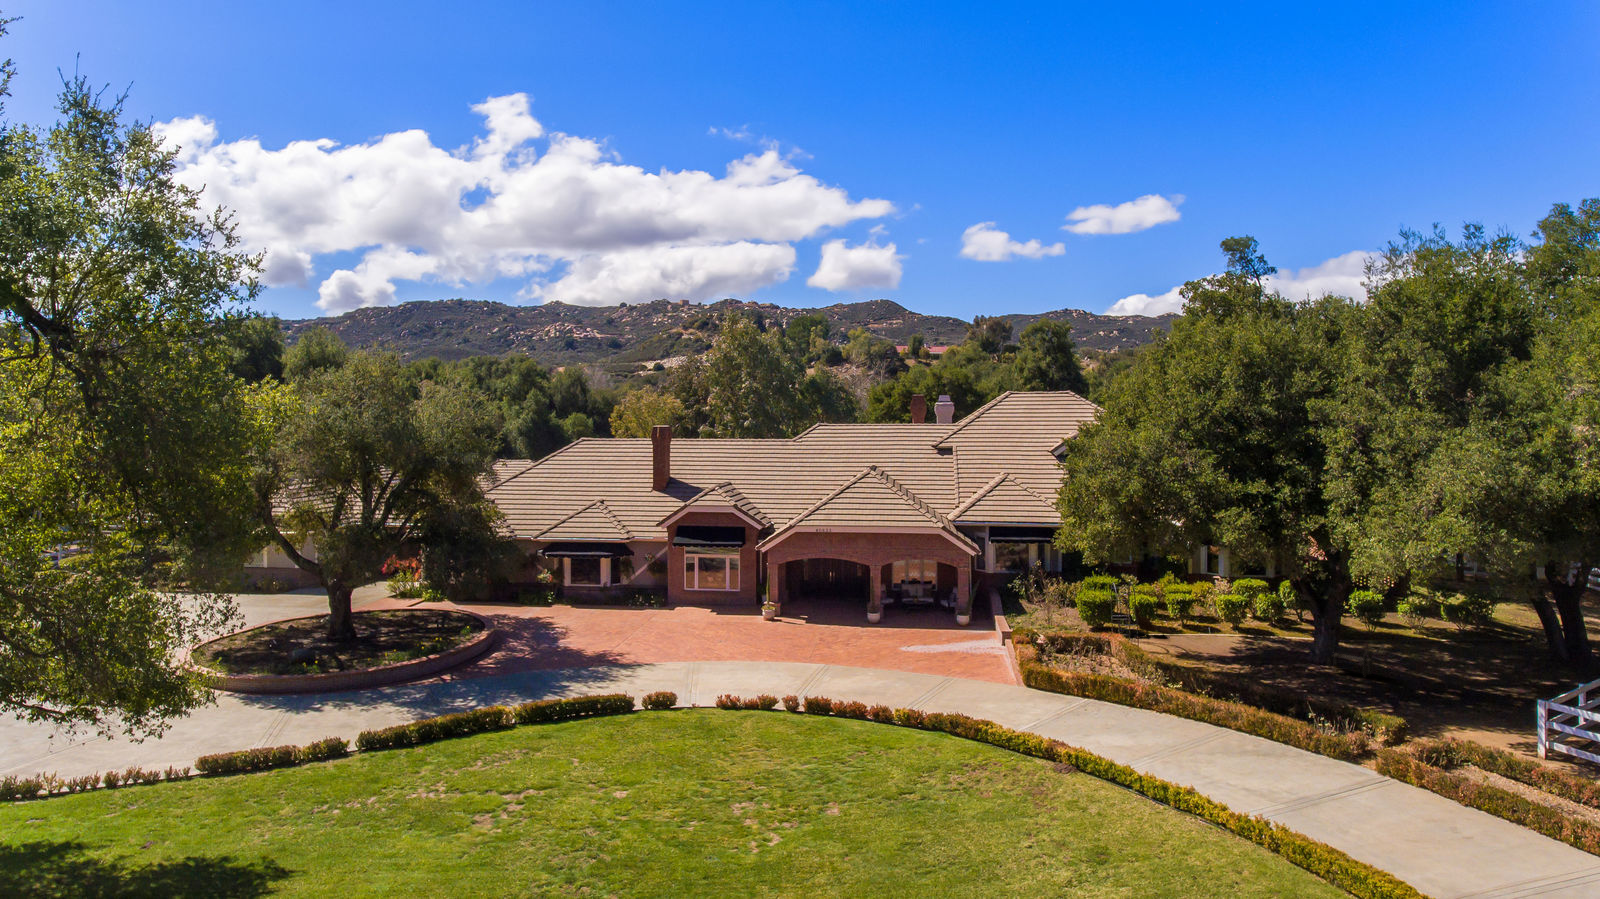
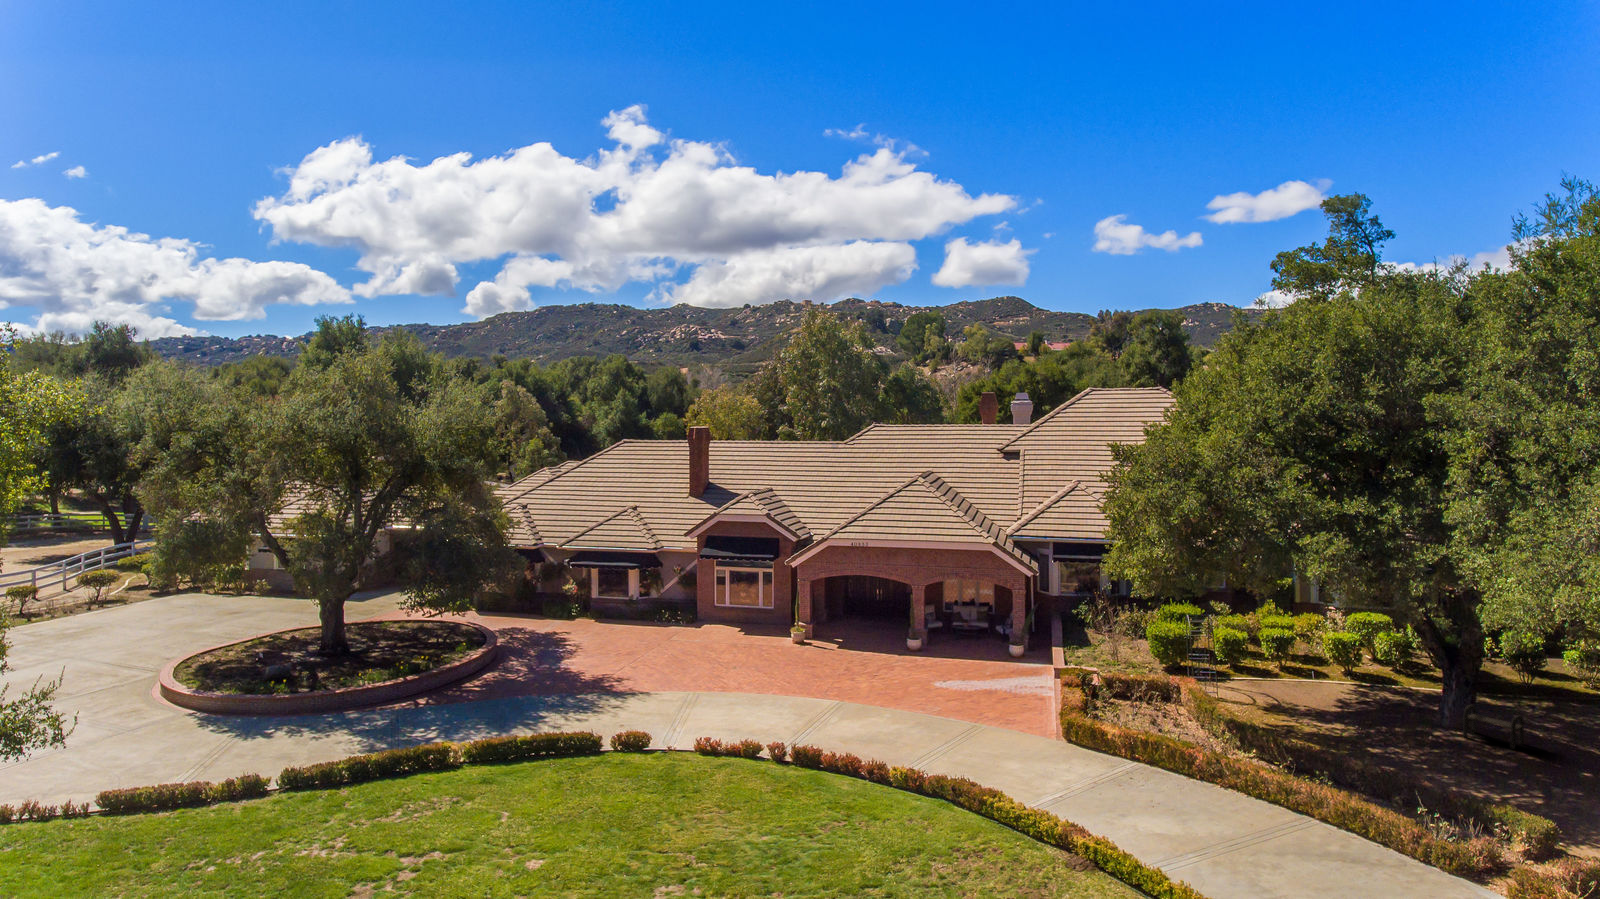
lounge chair: present [1134,605,1171,638] -> none [1217,641,1263,684]

